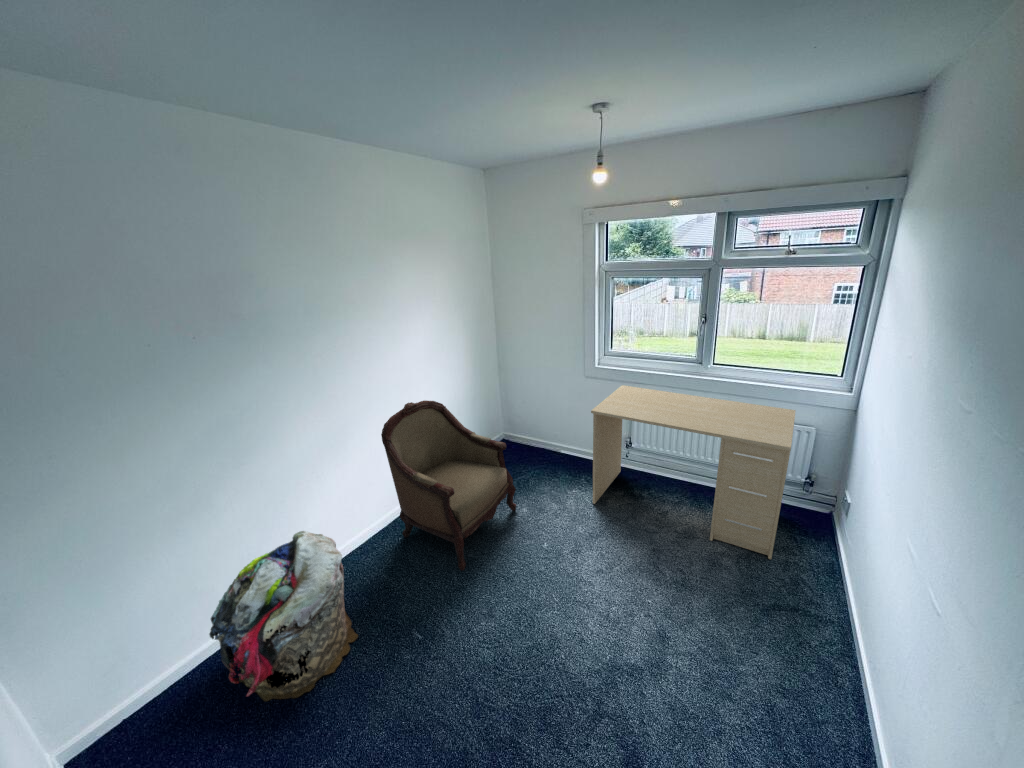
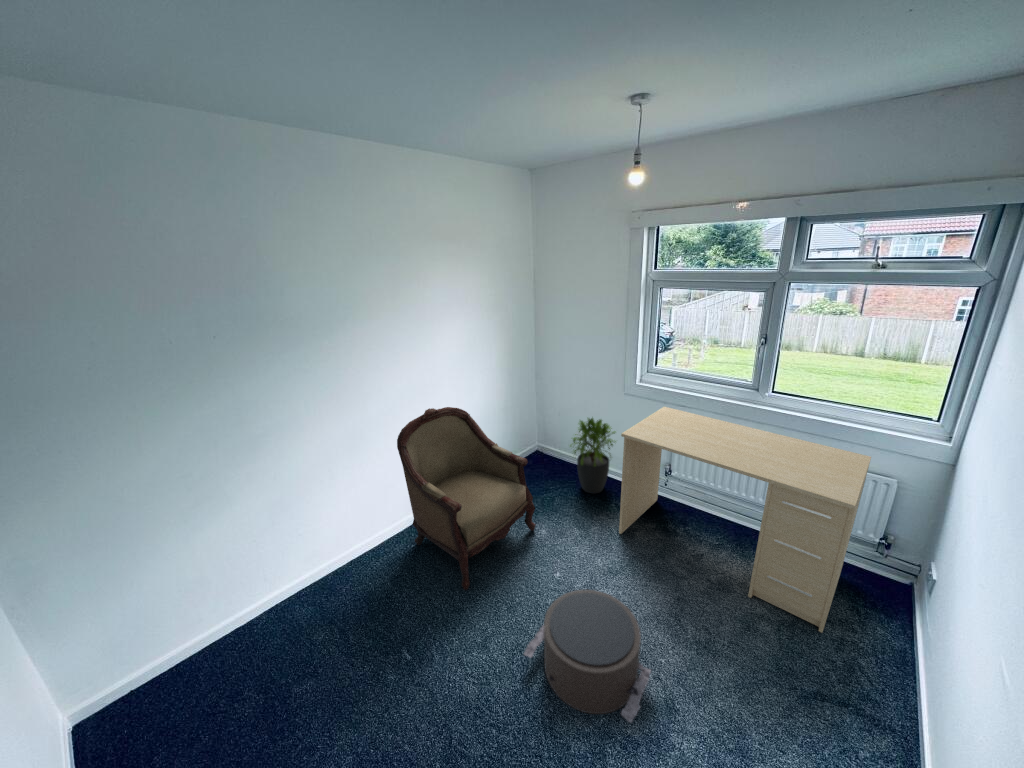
potted plant: none [536,400,582,472] -> present [570,418,616,494]
laundry basket: present [209,531,358,701] -> none [202,531,349,702]
pouf: none [530,550,644,654] -> present [524,590,651,722]

